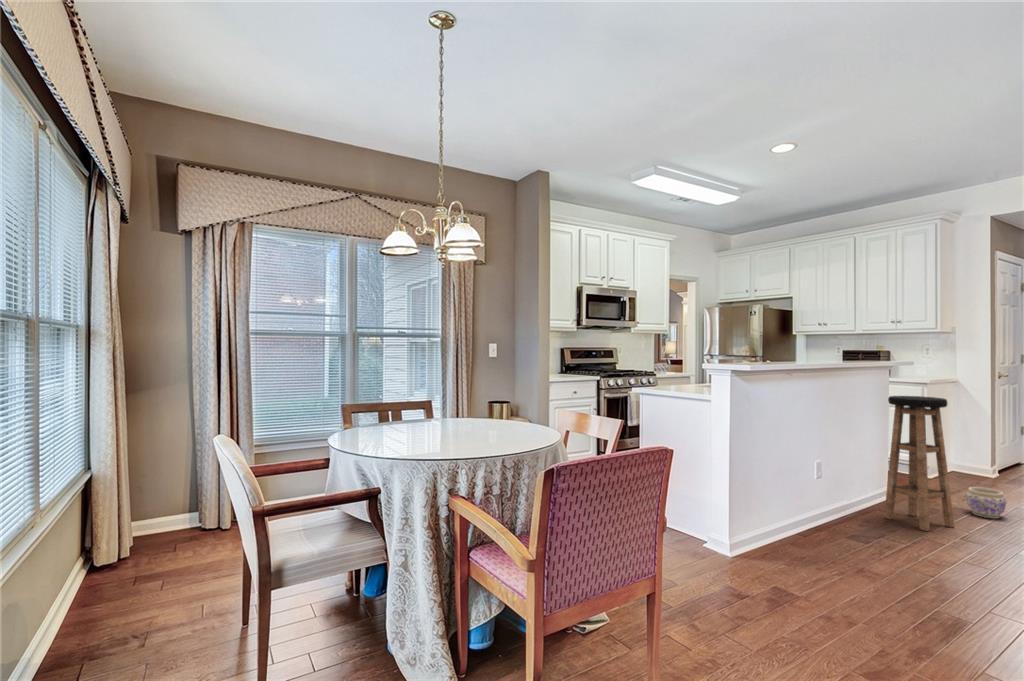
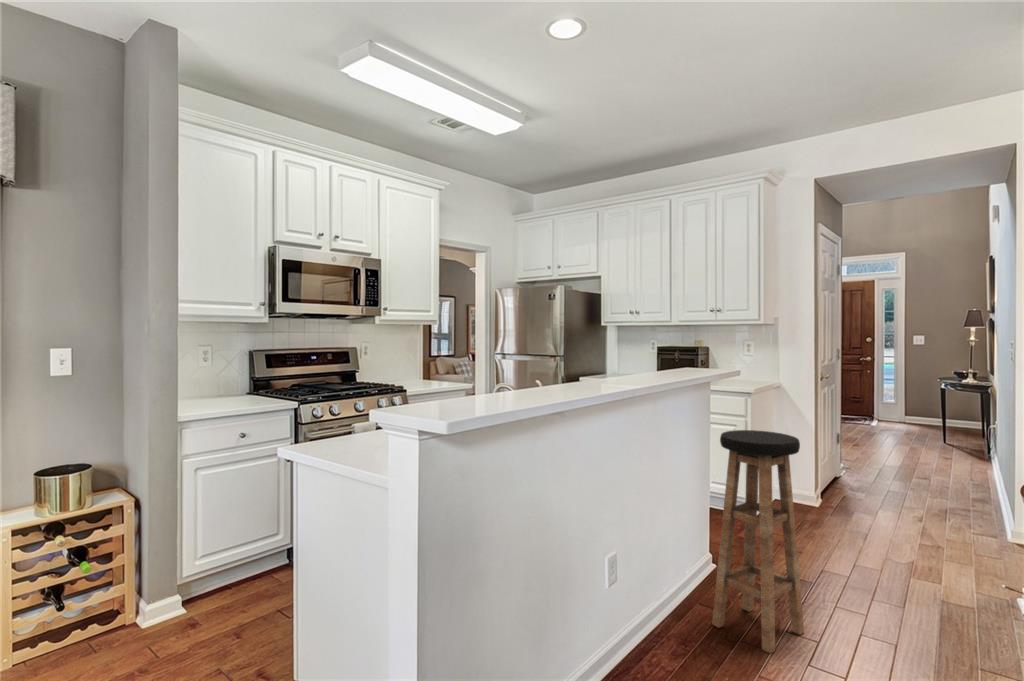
planter: present [966,487,1006,519] -> none [809,551,859,600]

